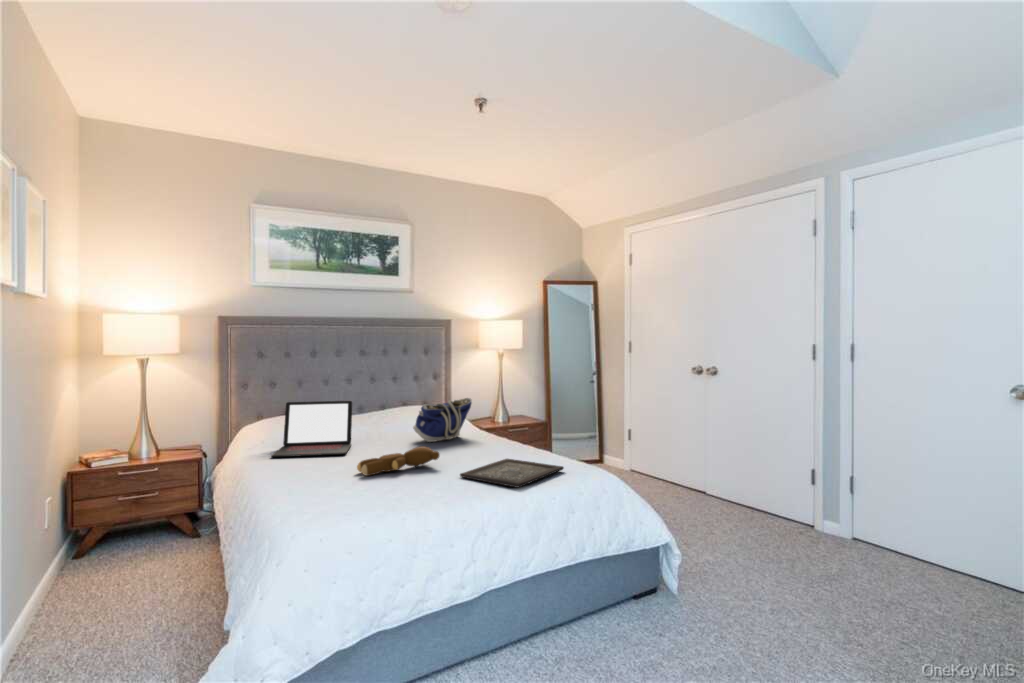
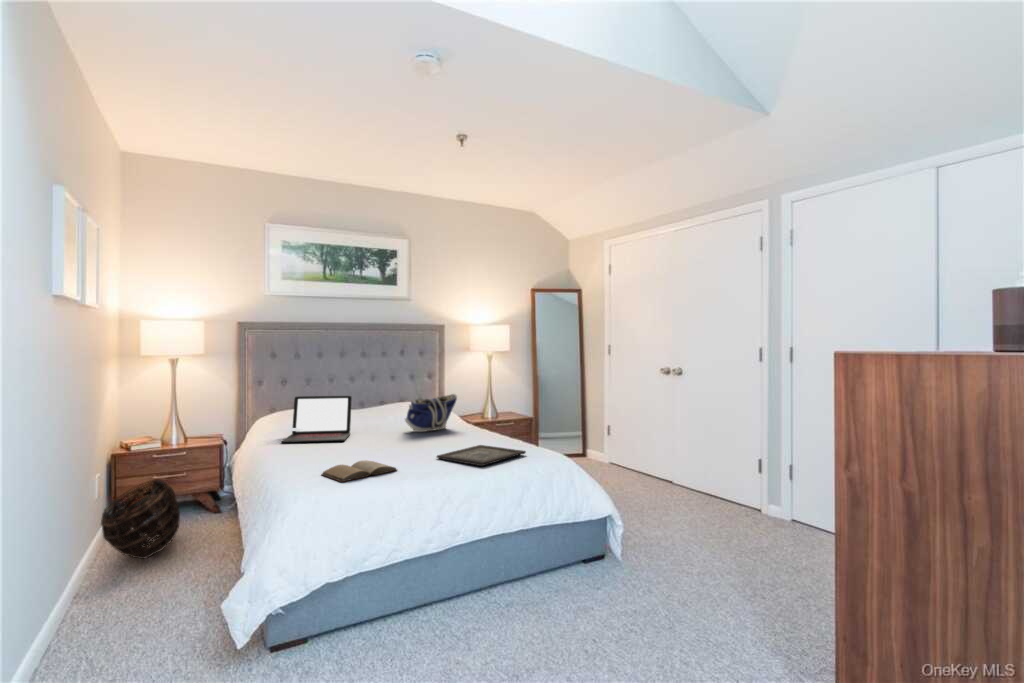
teddy bear: present [357,447,439,476] -> none [351,434,422,457]
book: none [323,482,417,513] -> present [321,460,397,482]
basket: none [49,503,149,604] -> present [101,479,180,559]

